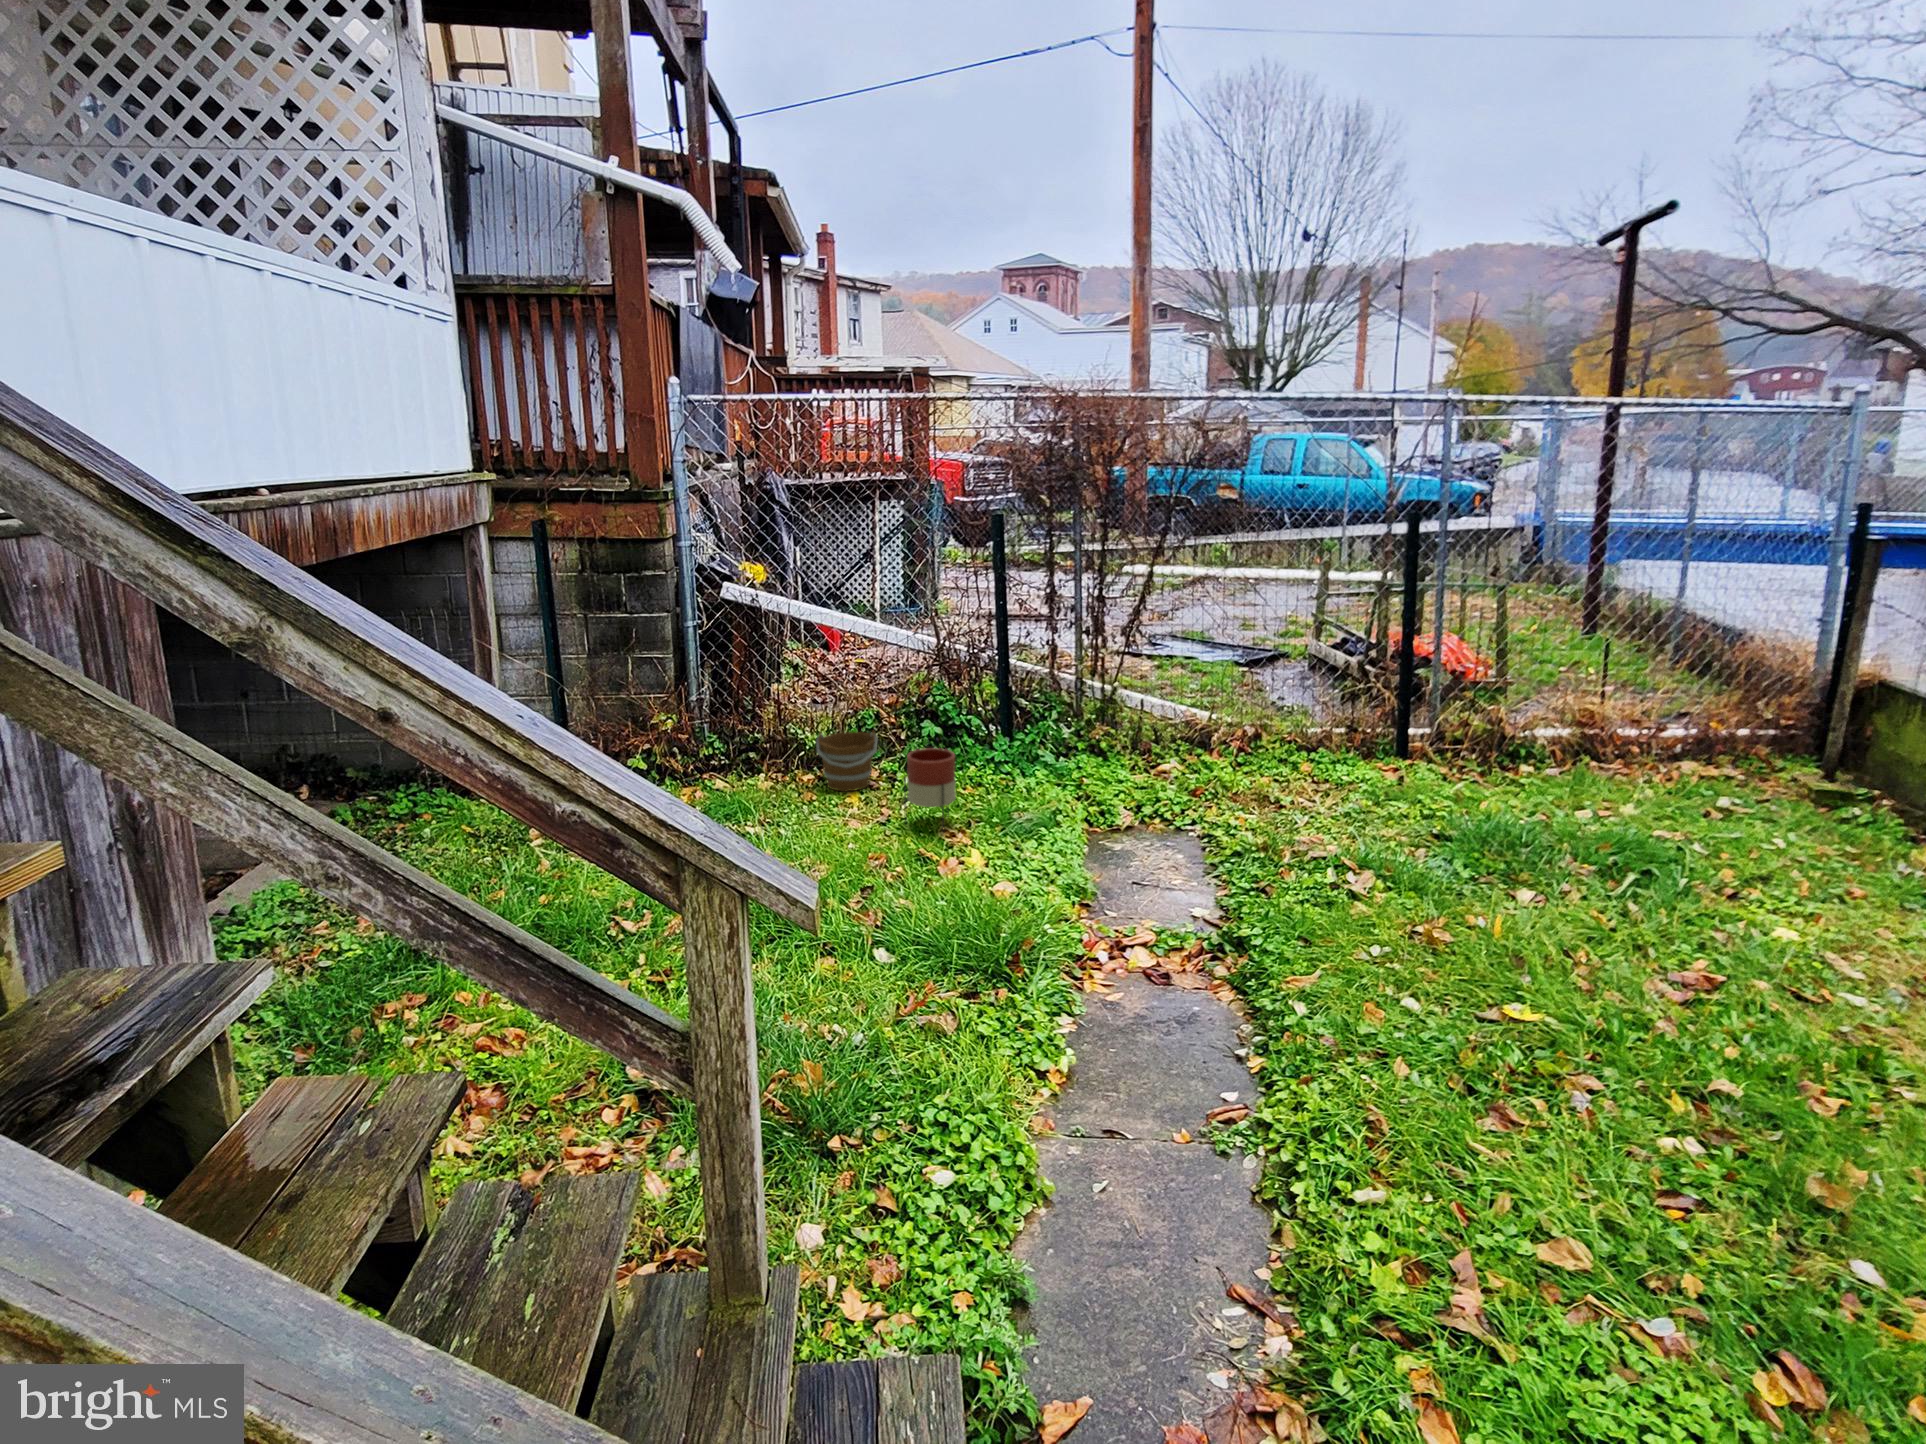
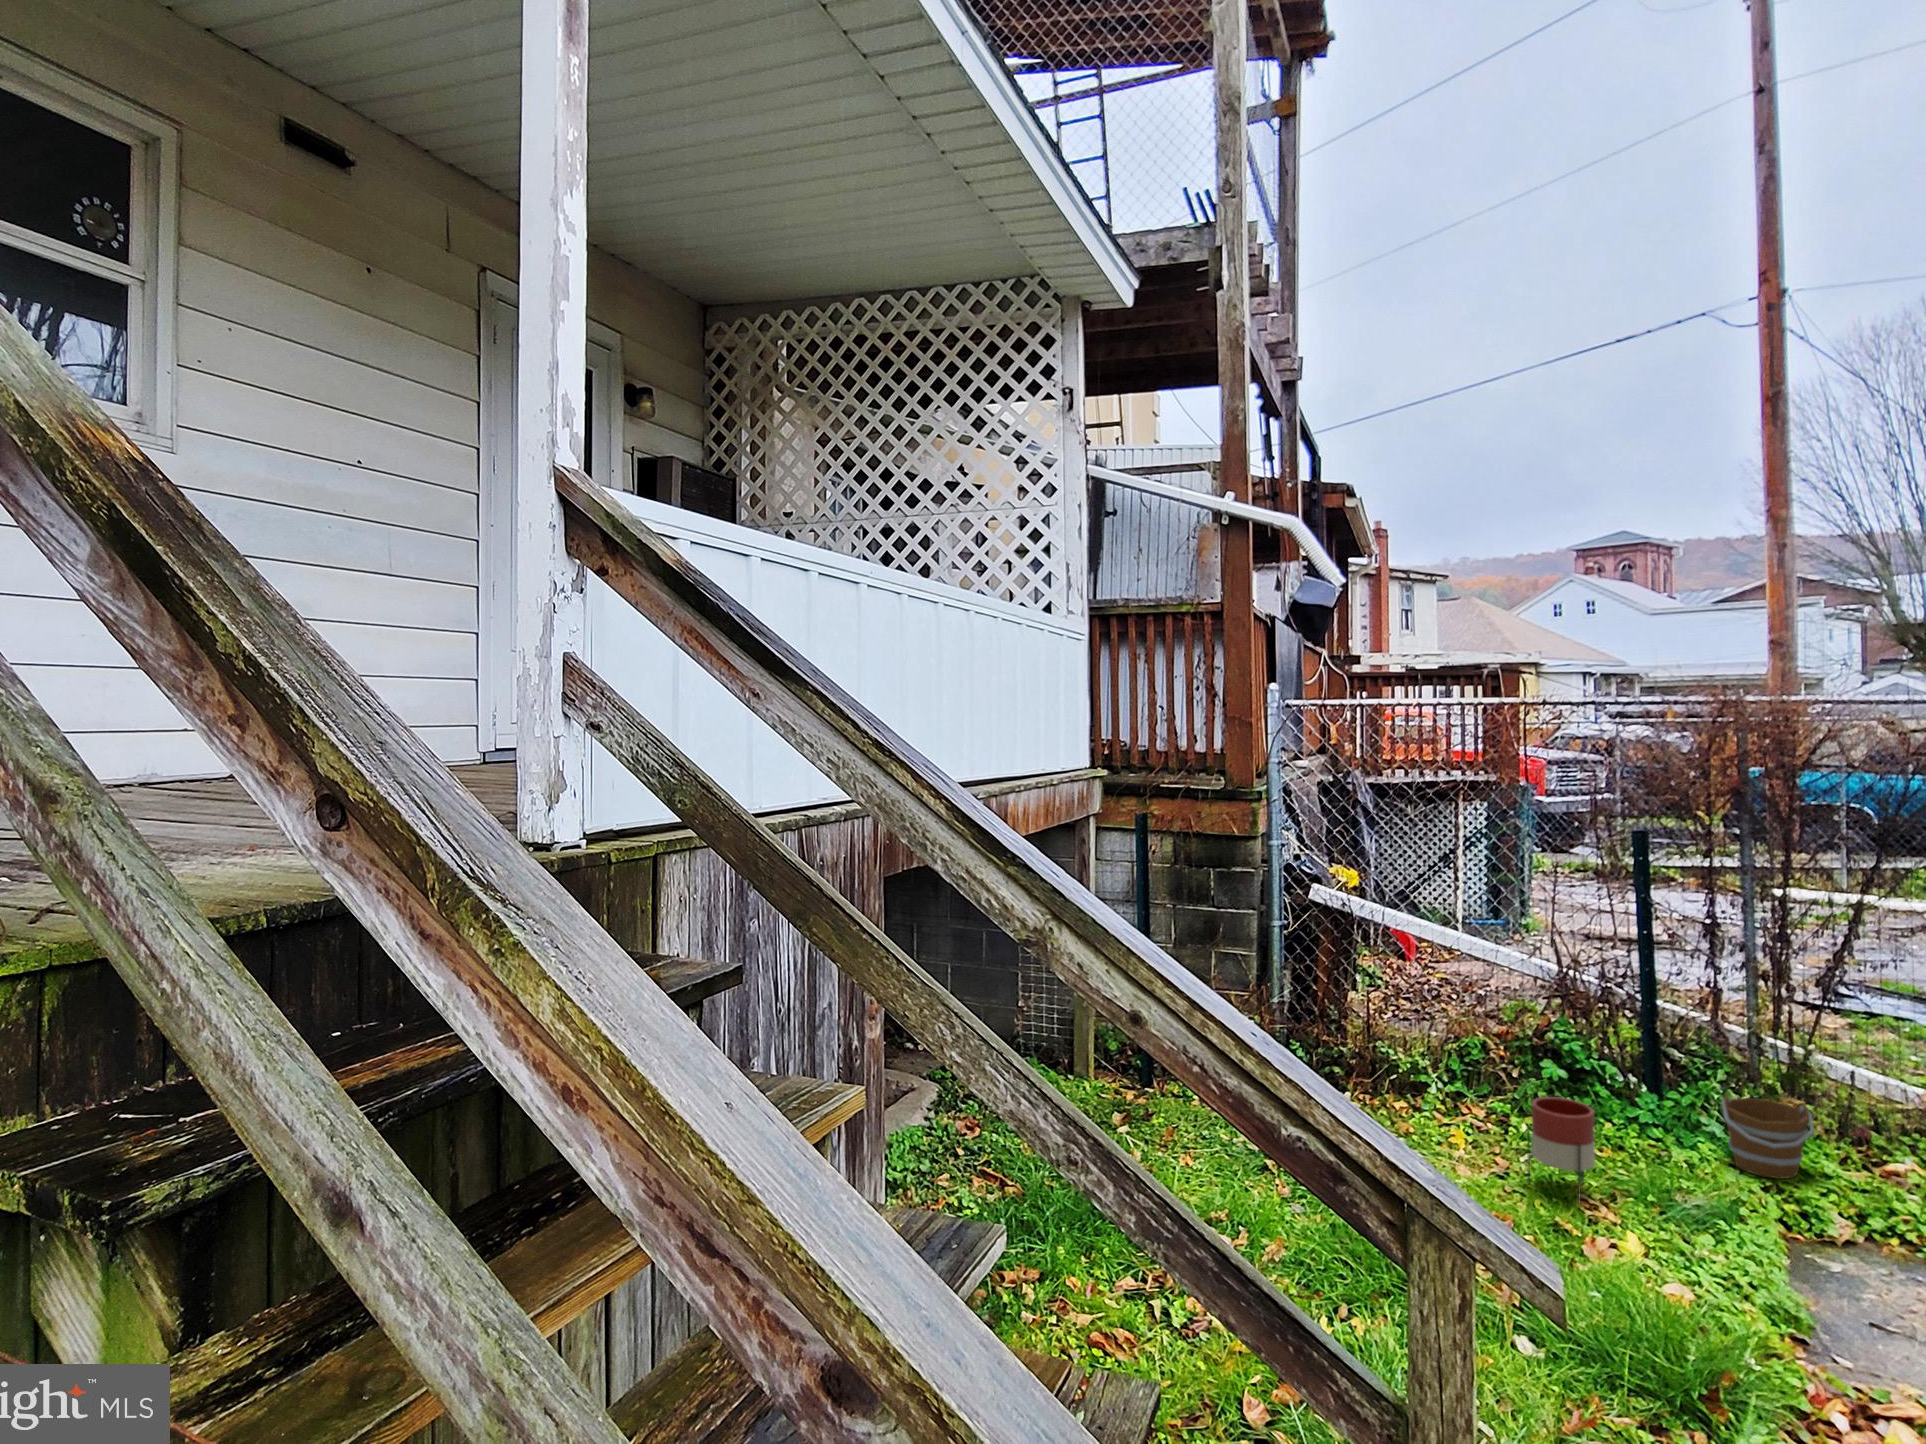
bucket: present [816,732,878,791] -> present [1721,1095,1814,1179]

